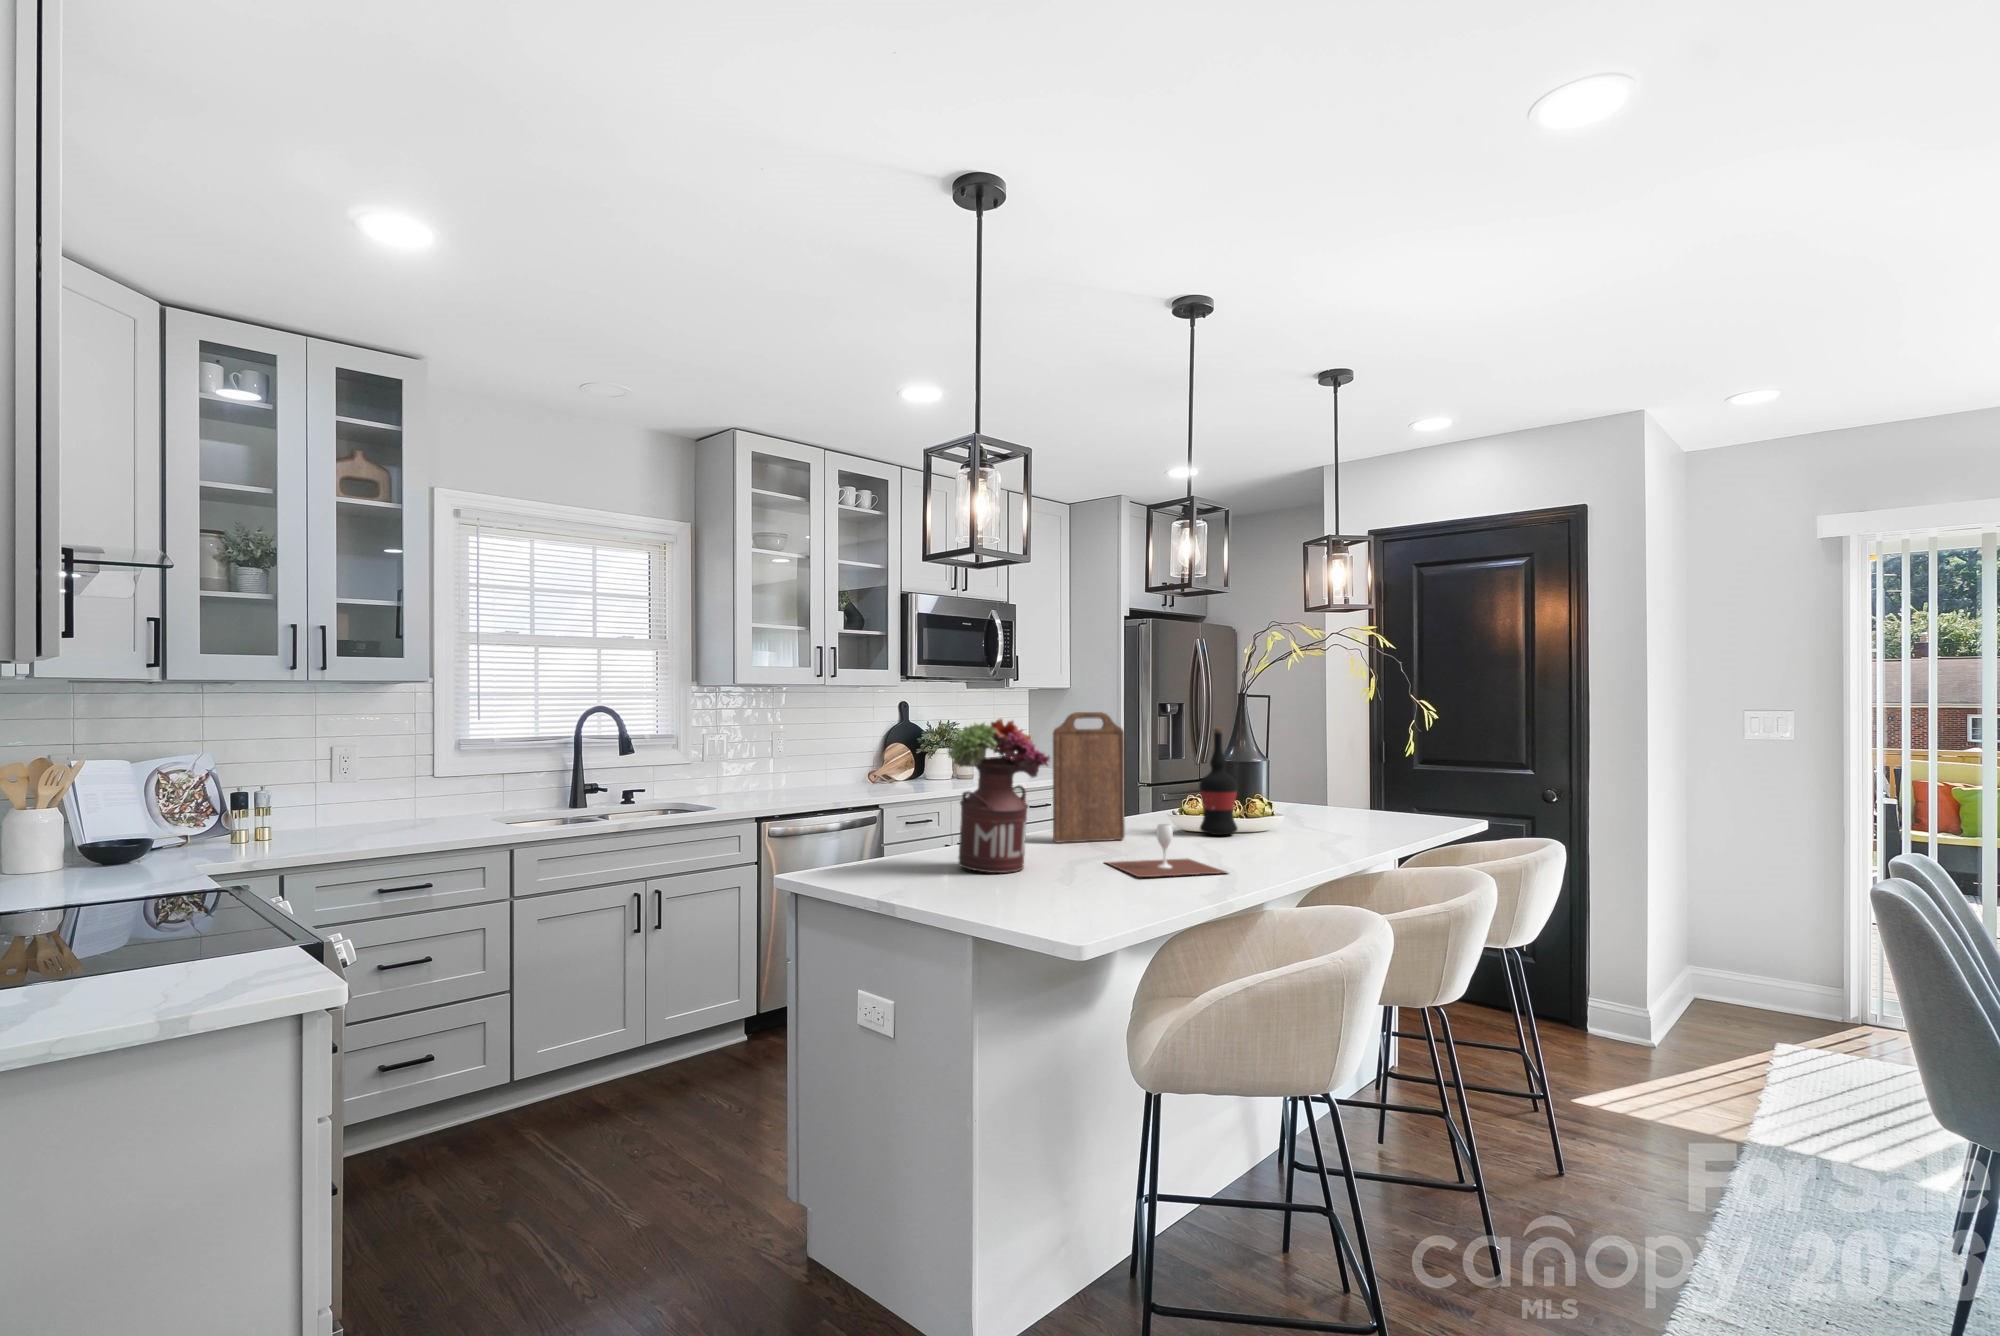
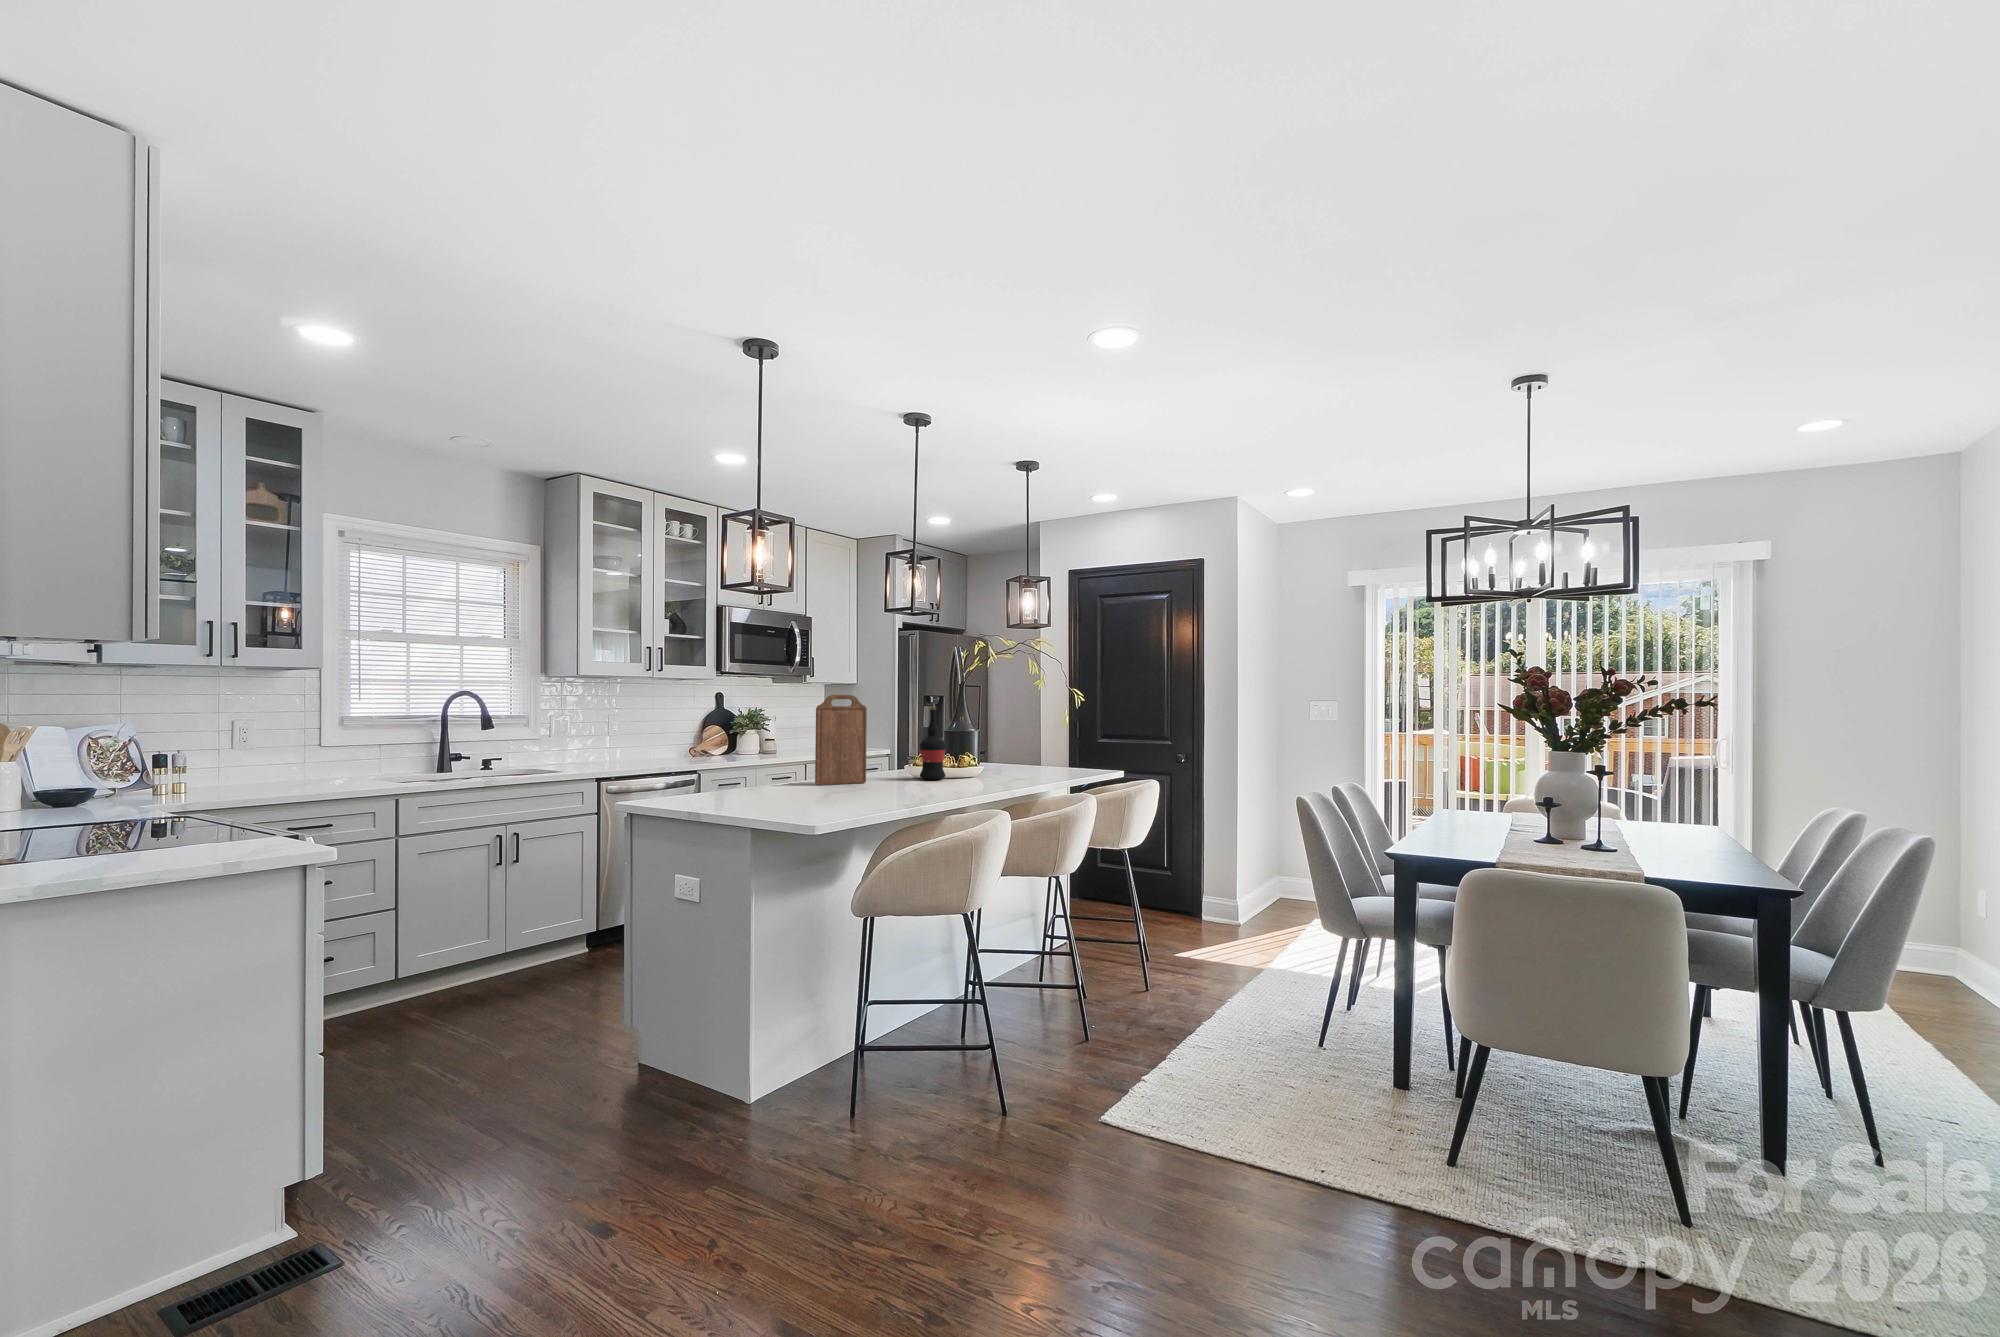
flower arrangement: present [948,719,1050,873] -> none [735,697,808,800]
wine glass: present [1107,824,1226,877] -> none [845,767,924,800]

